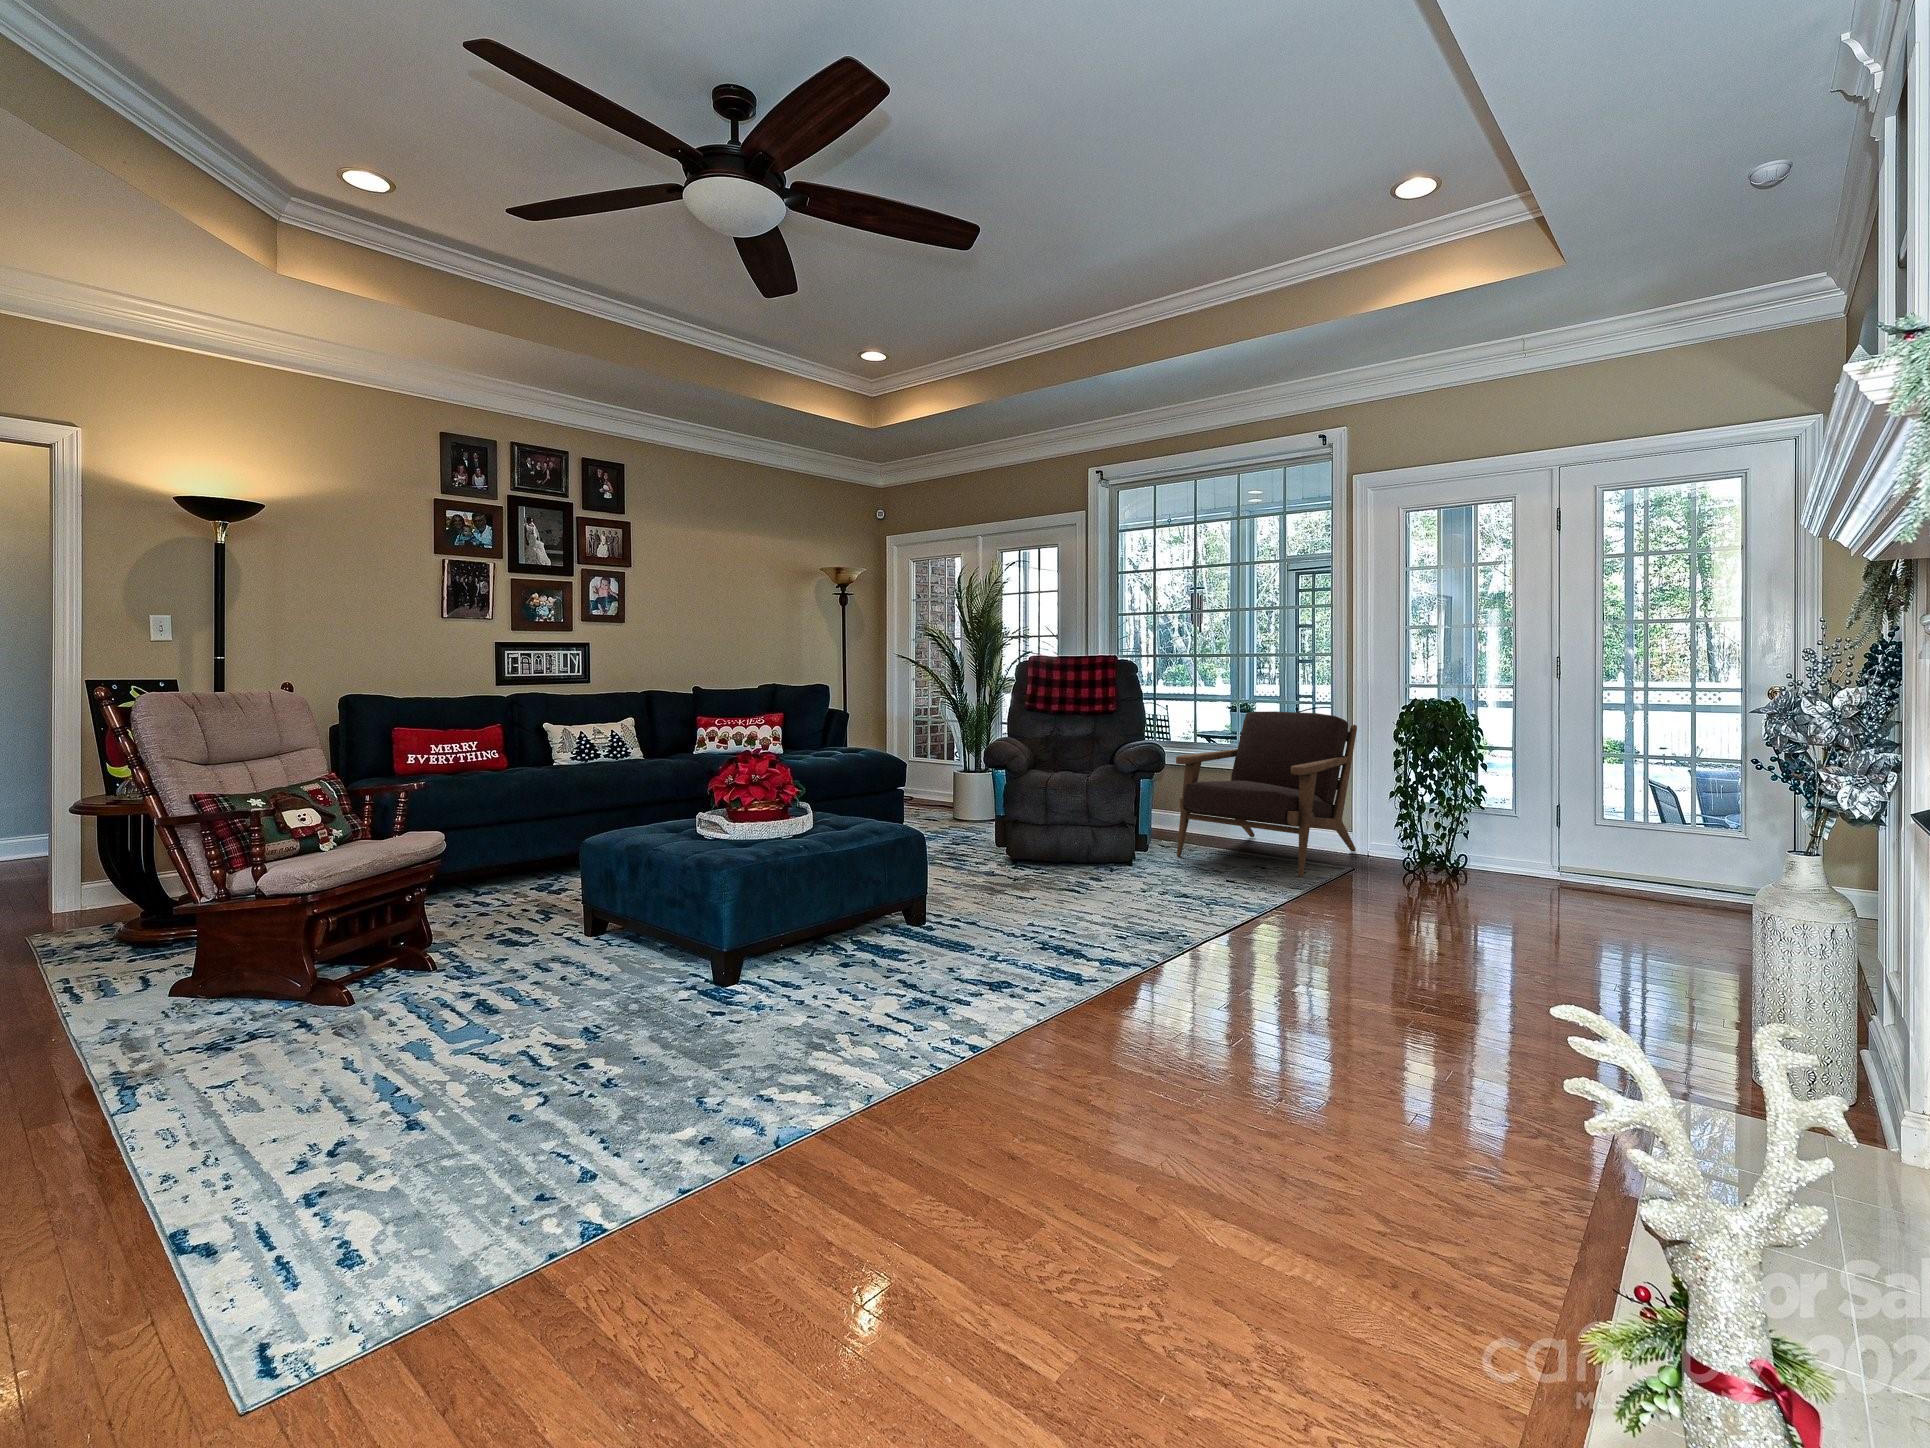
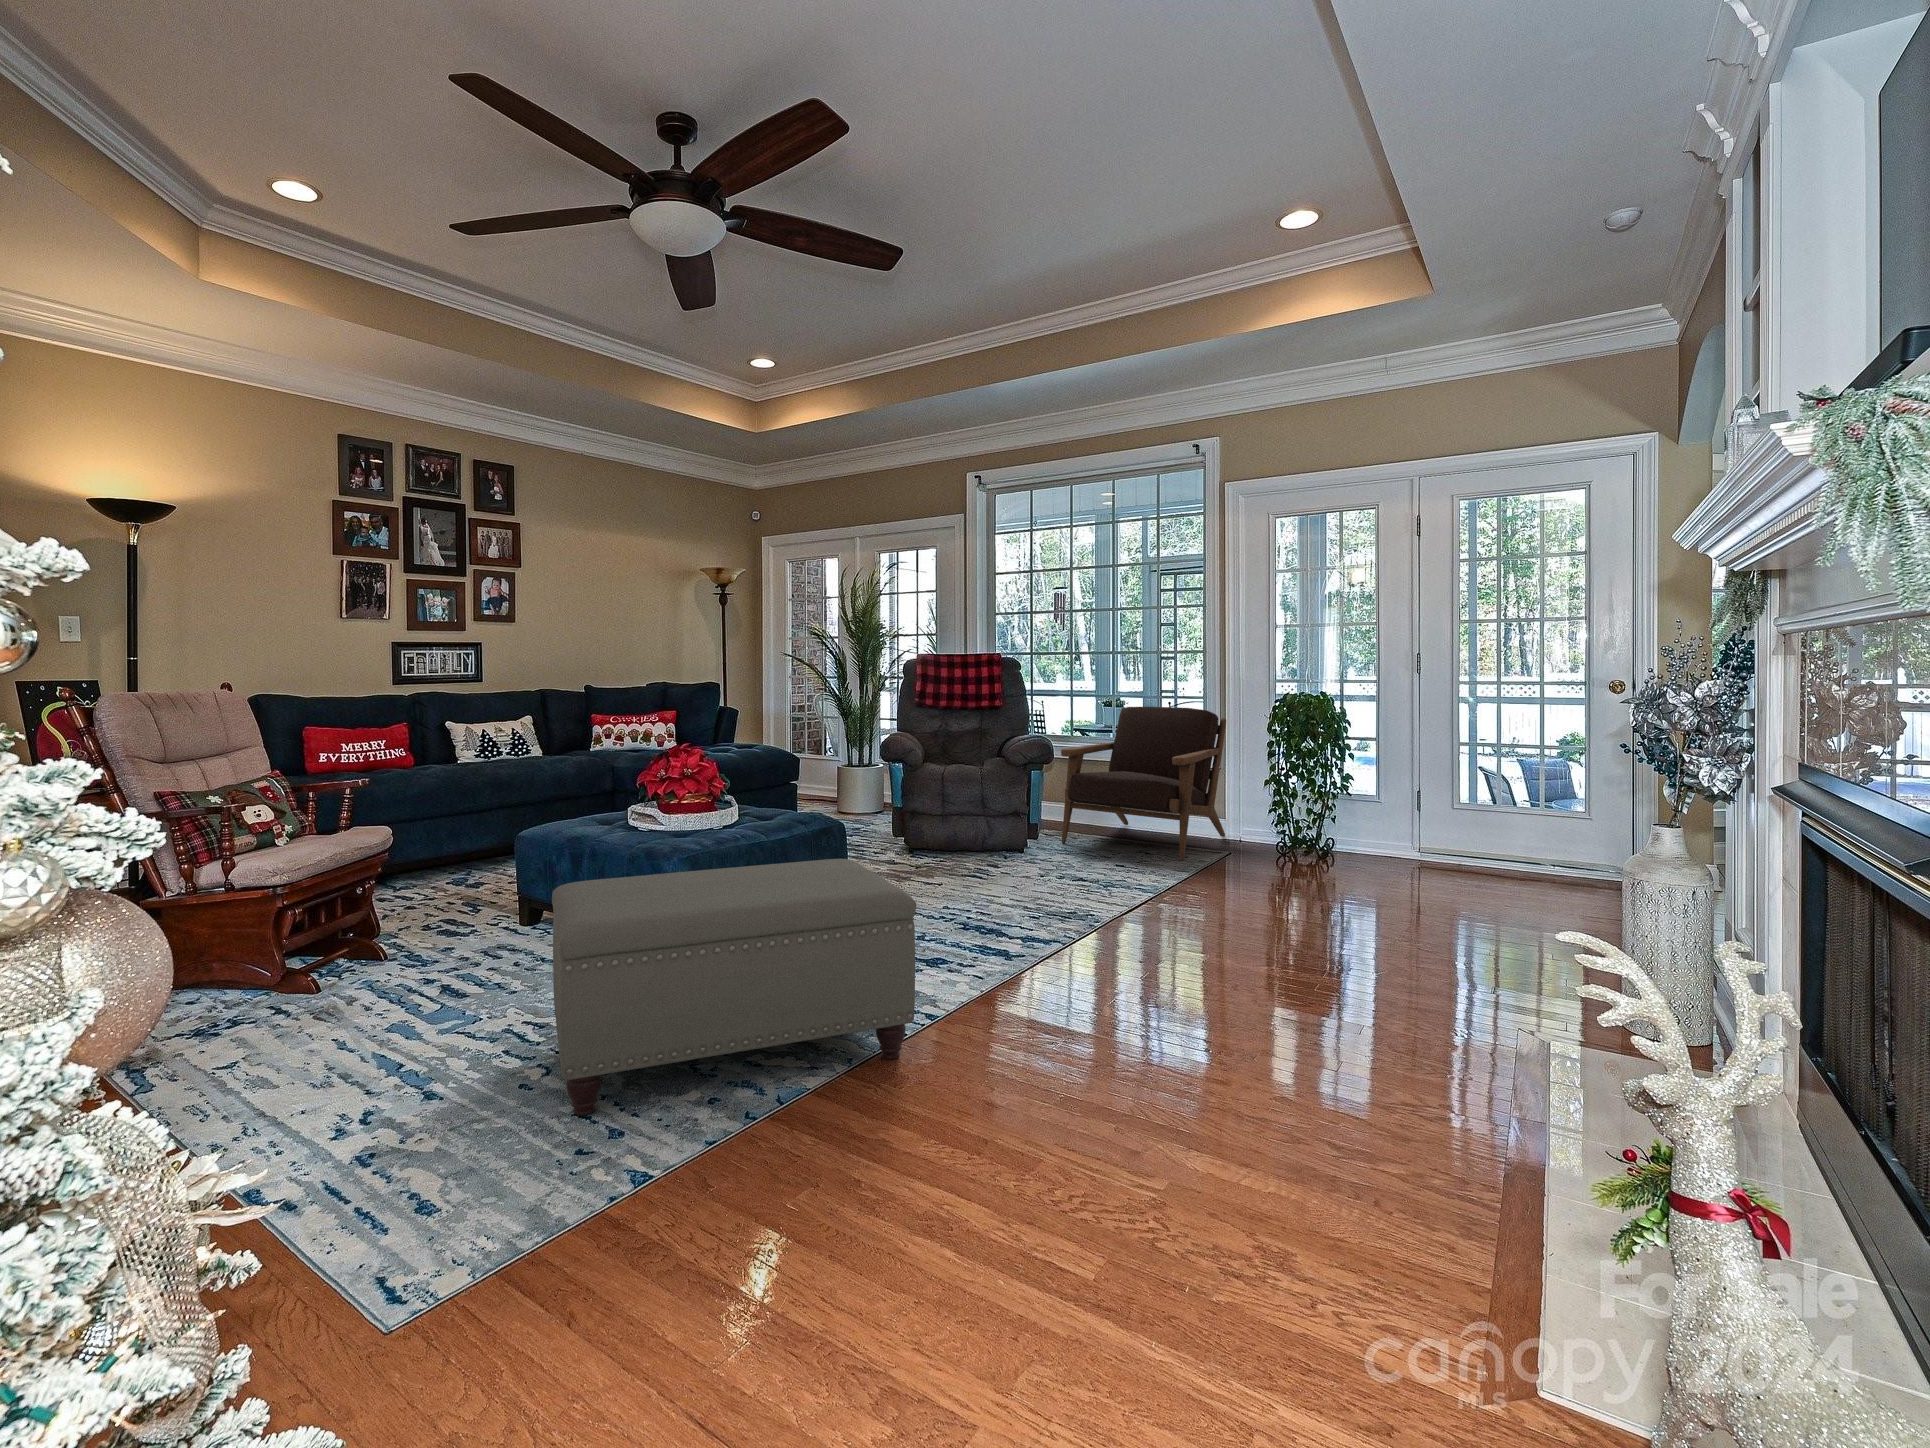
ottoman: none [533,876,940,1153] -> present [552,859,916,1116]

